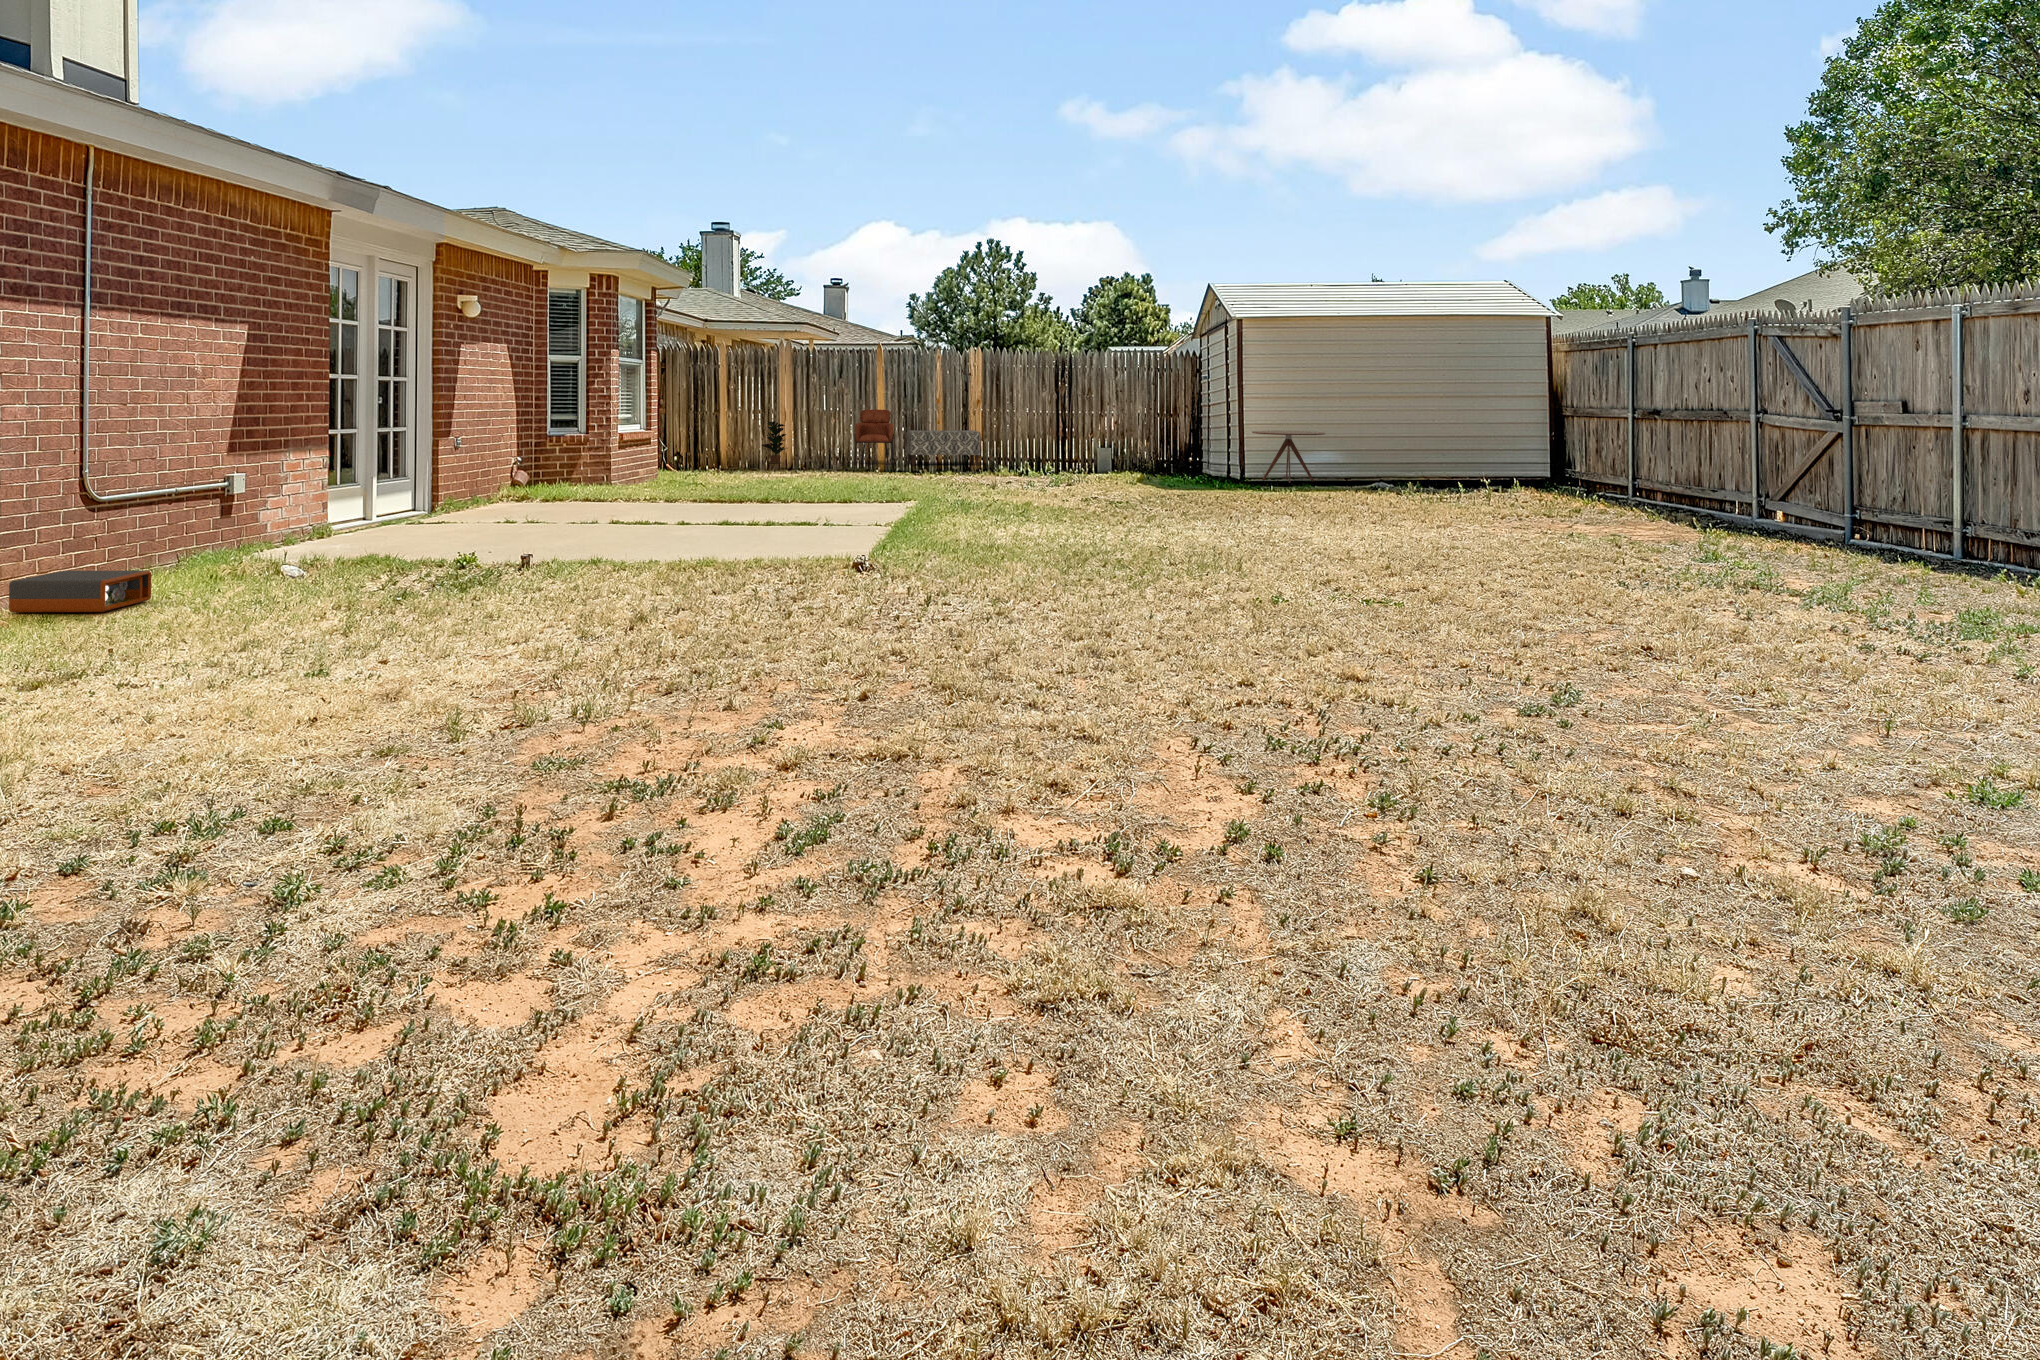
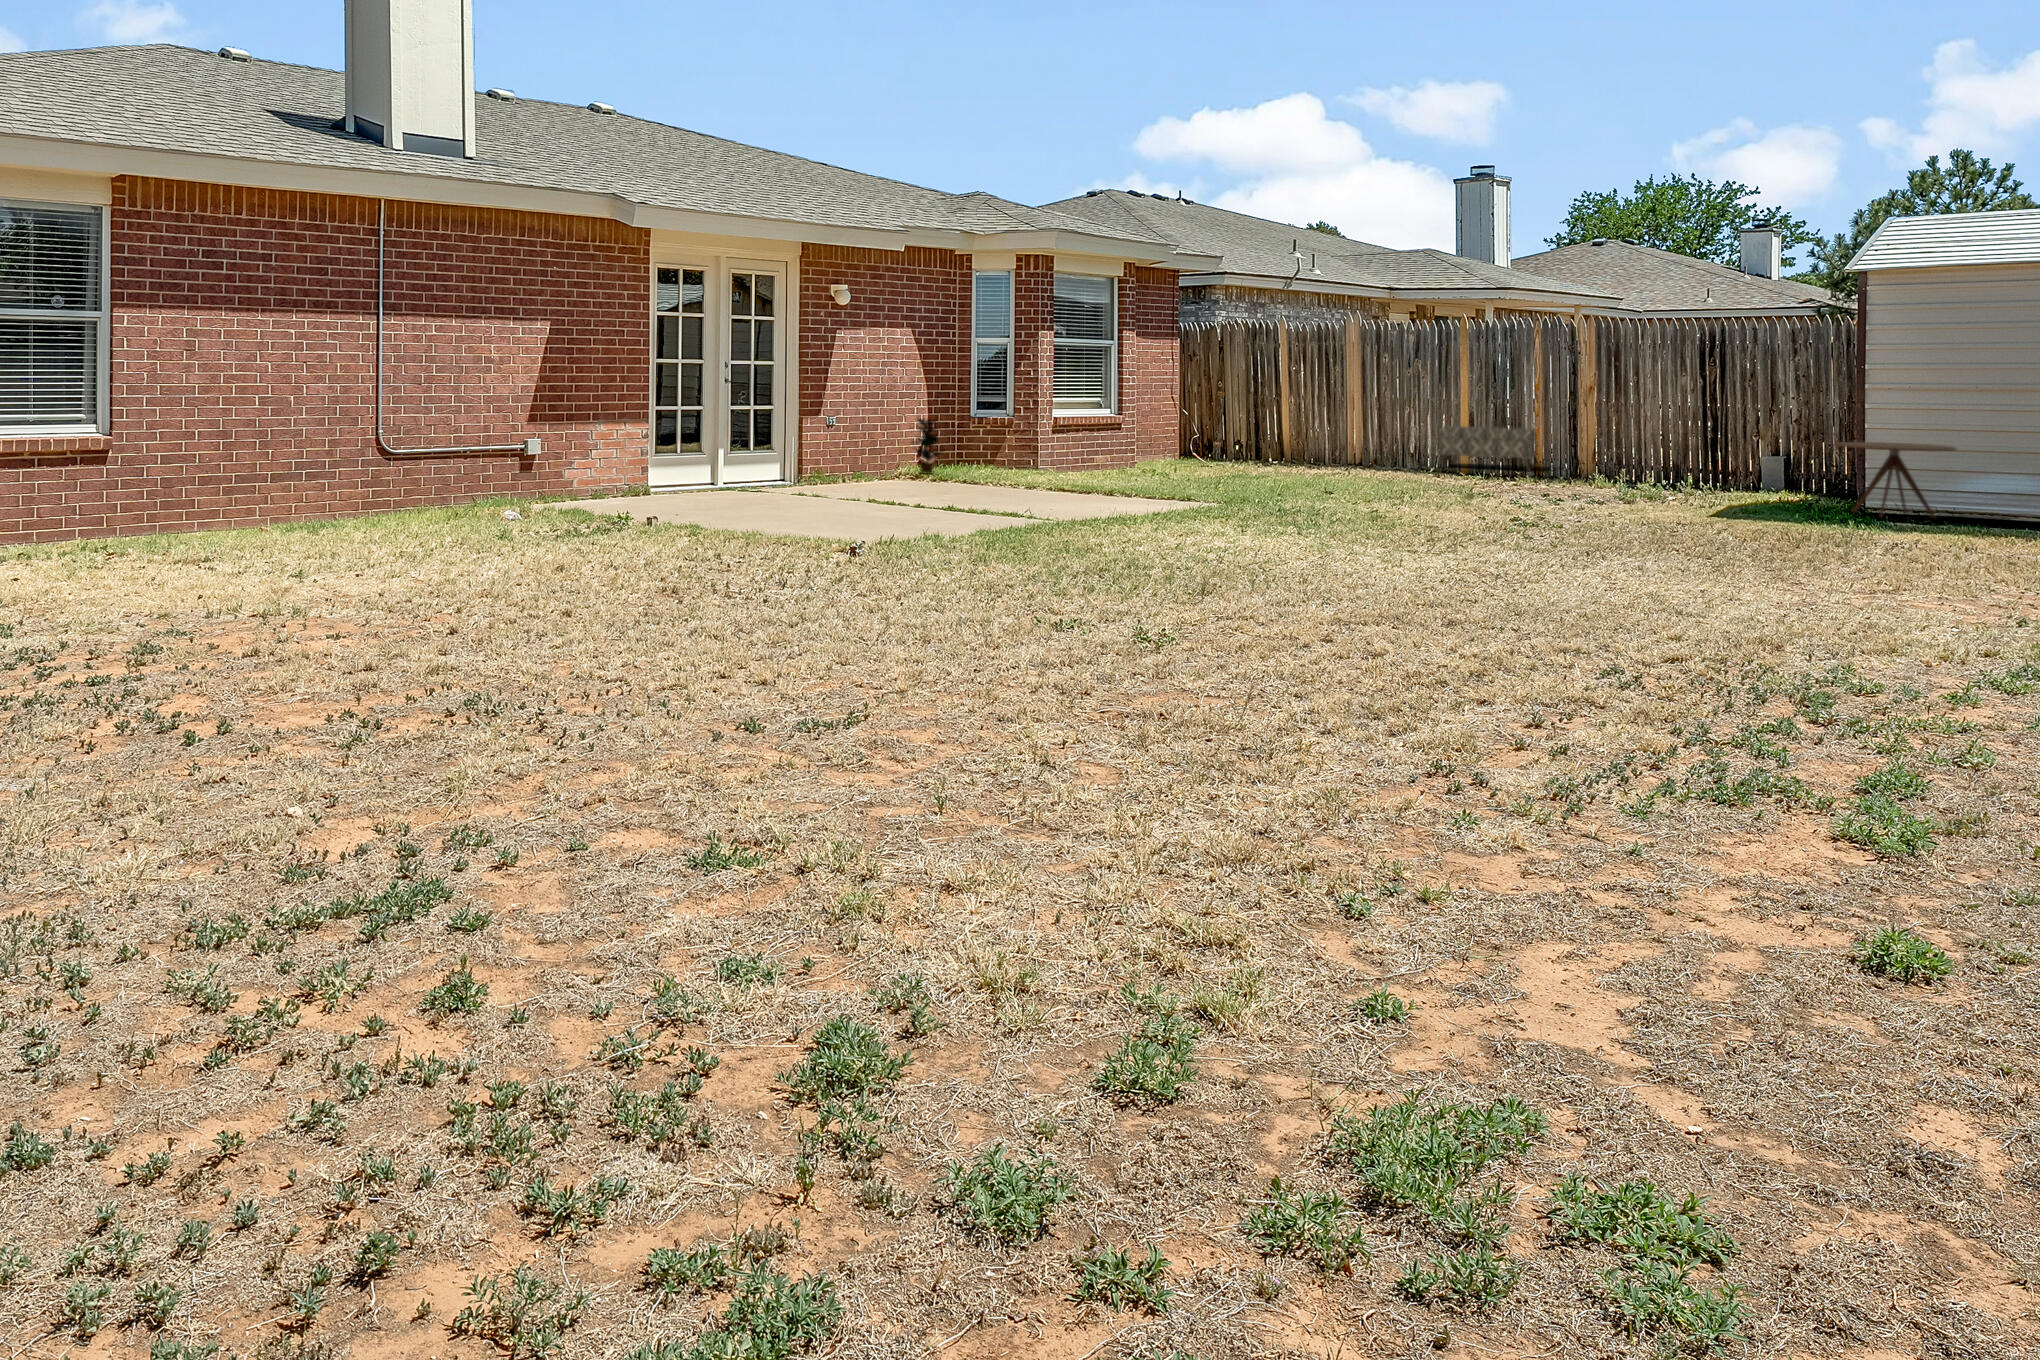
chair: present [854,409,894,465] -> none [1375,399,1427,466]
potted plant: present [762,421,787,464] -> present [913,419,940,474]
storage box: present [9,570,151,612] -> none [313,498,396,527]

